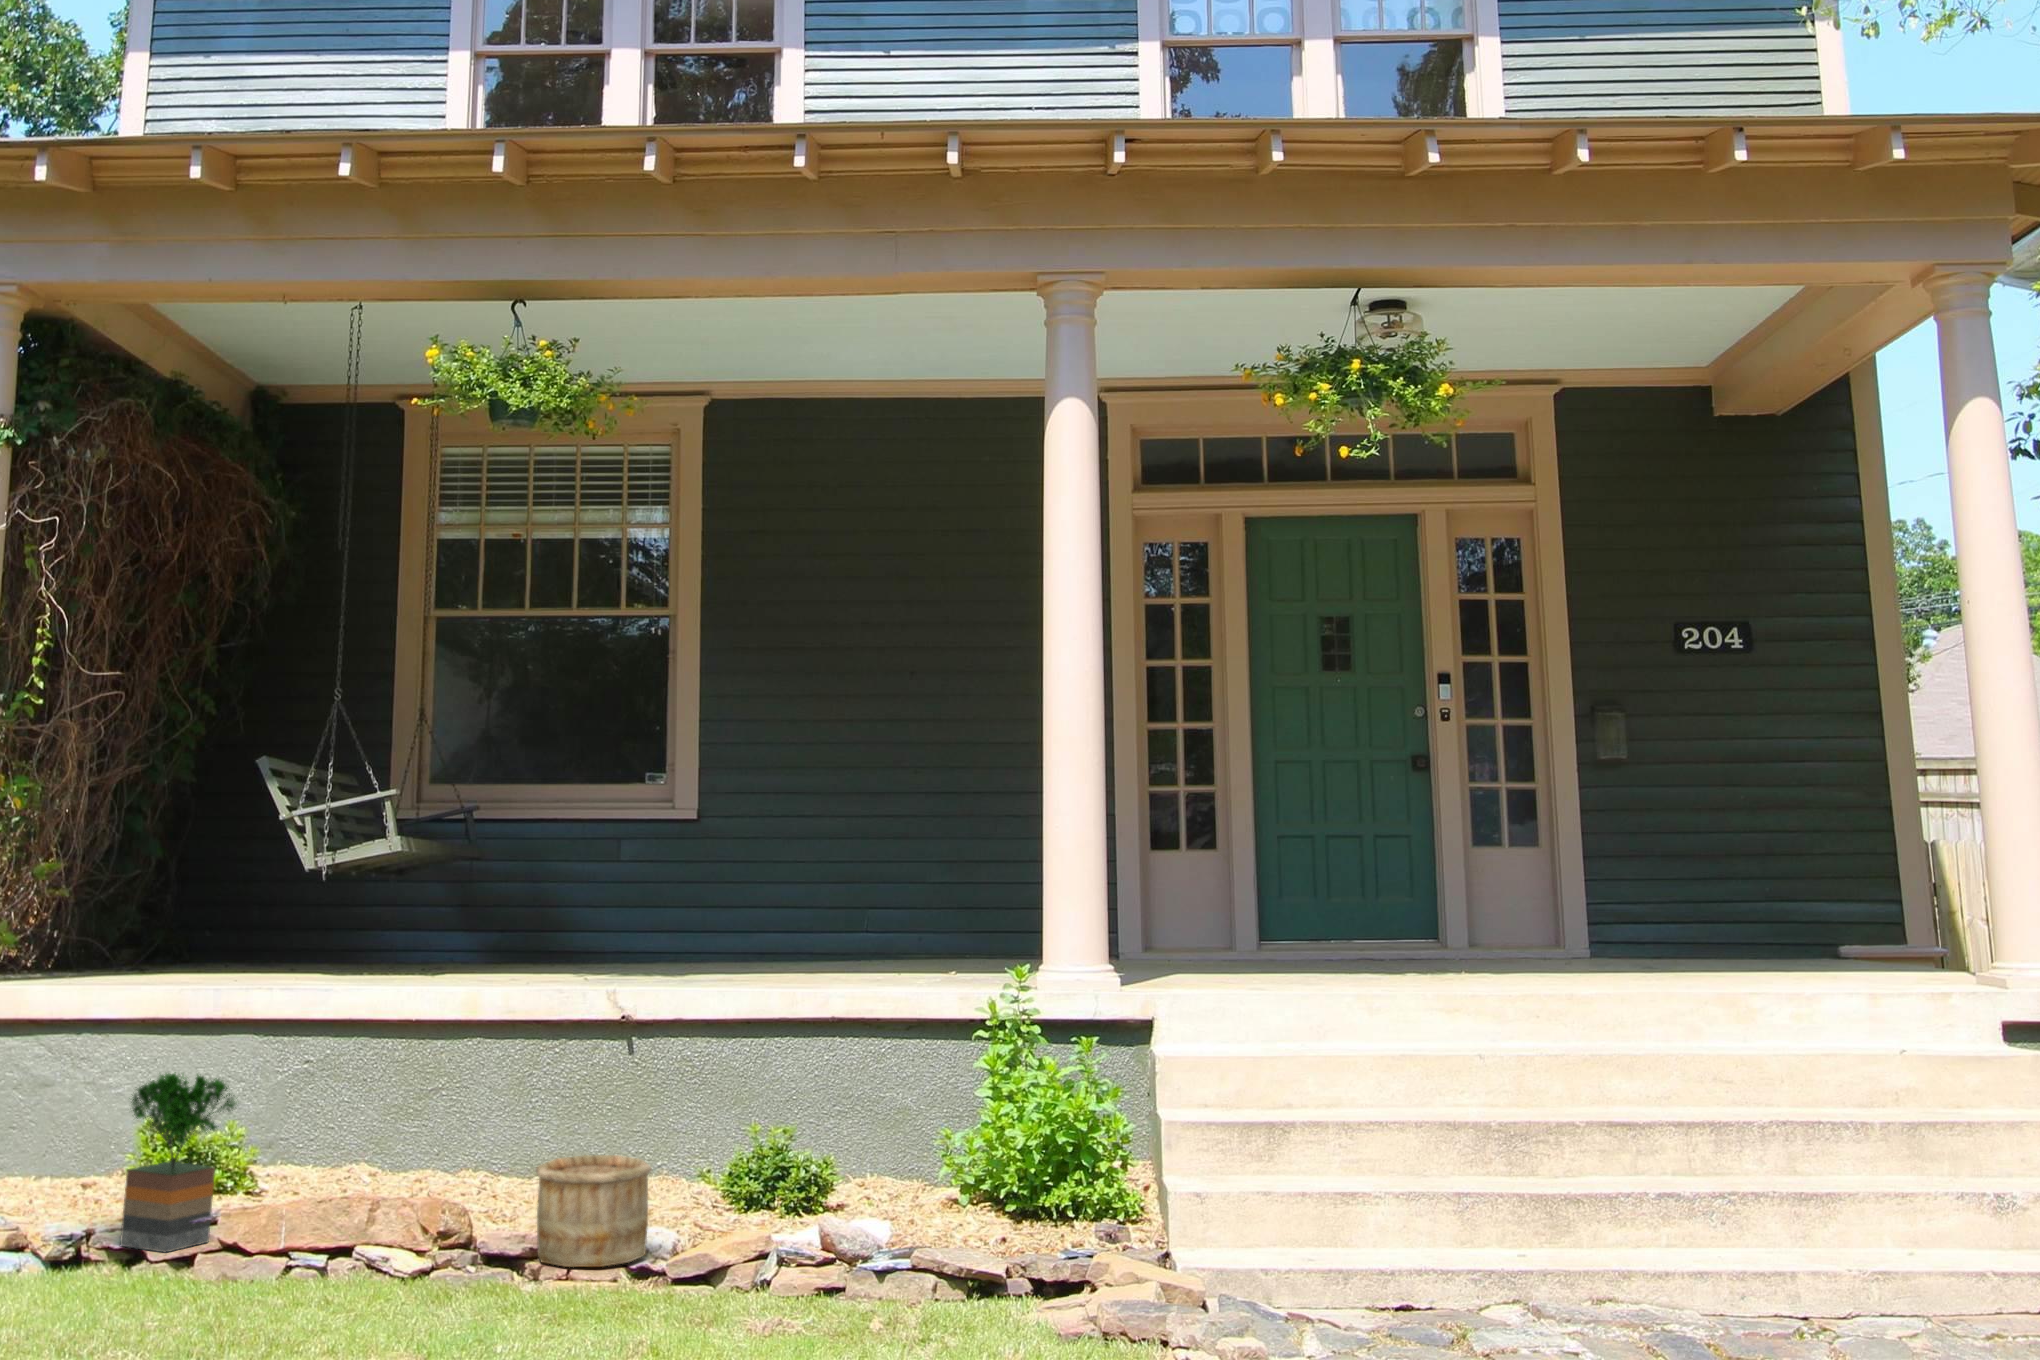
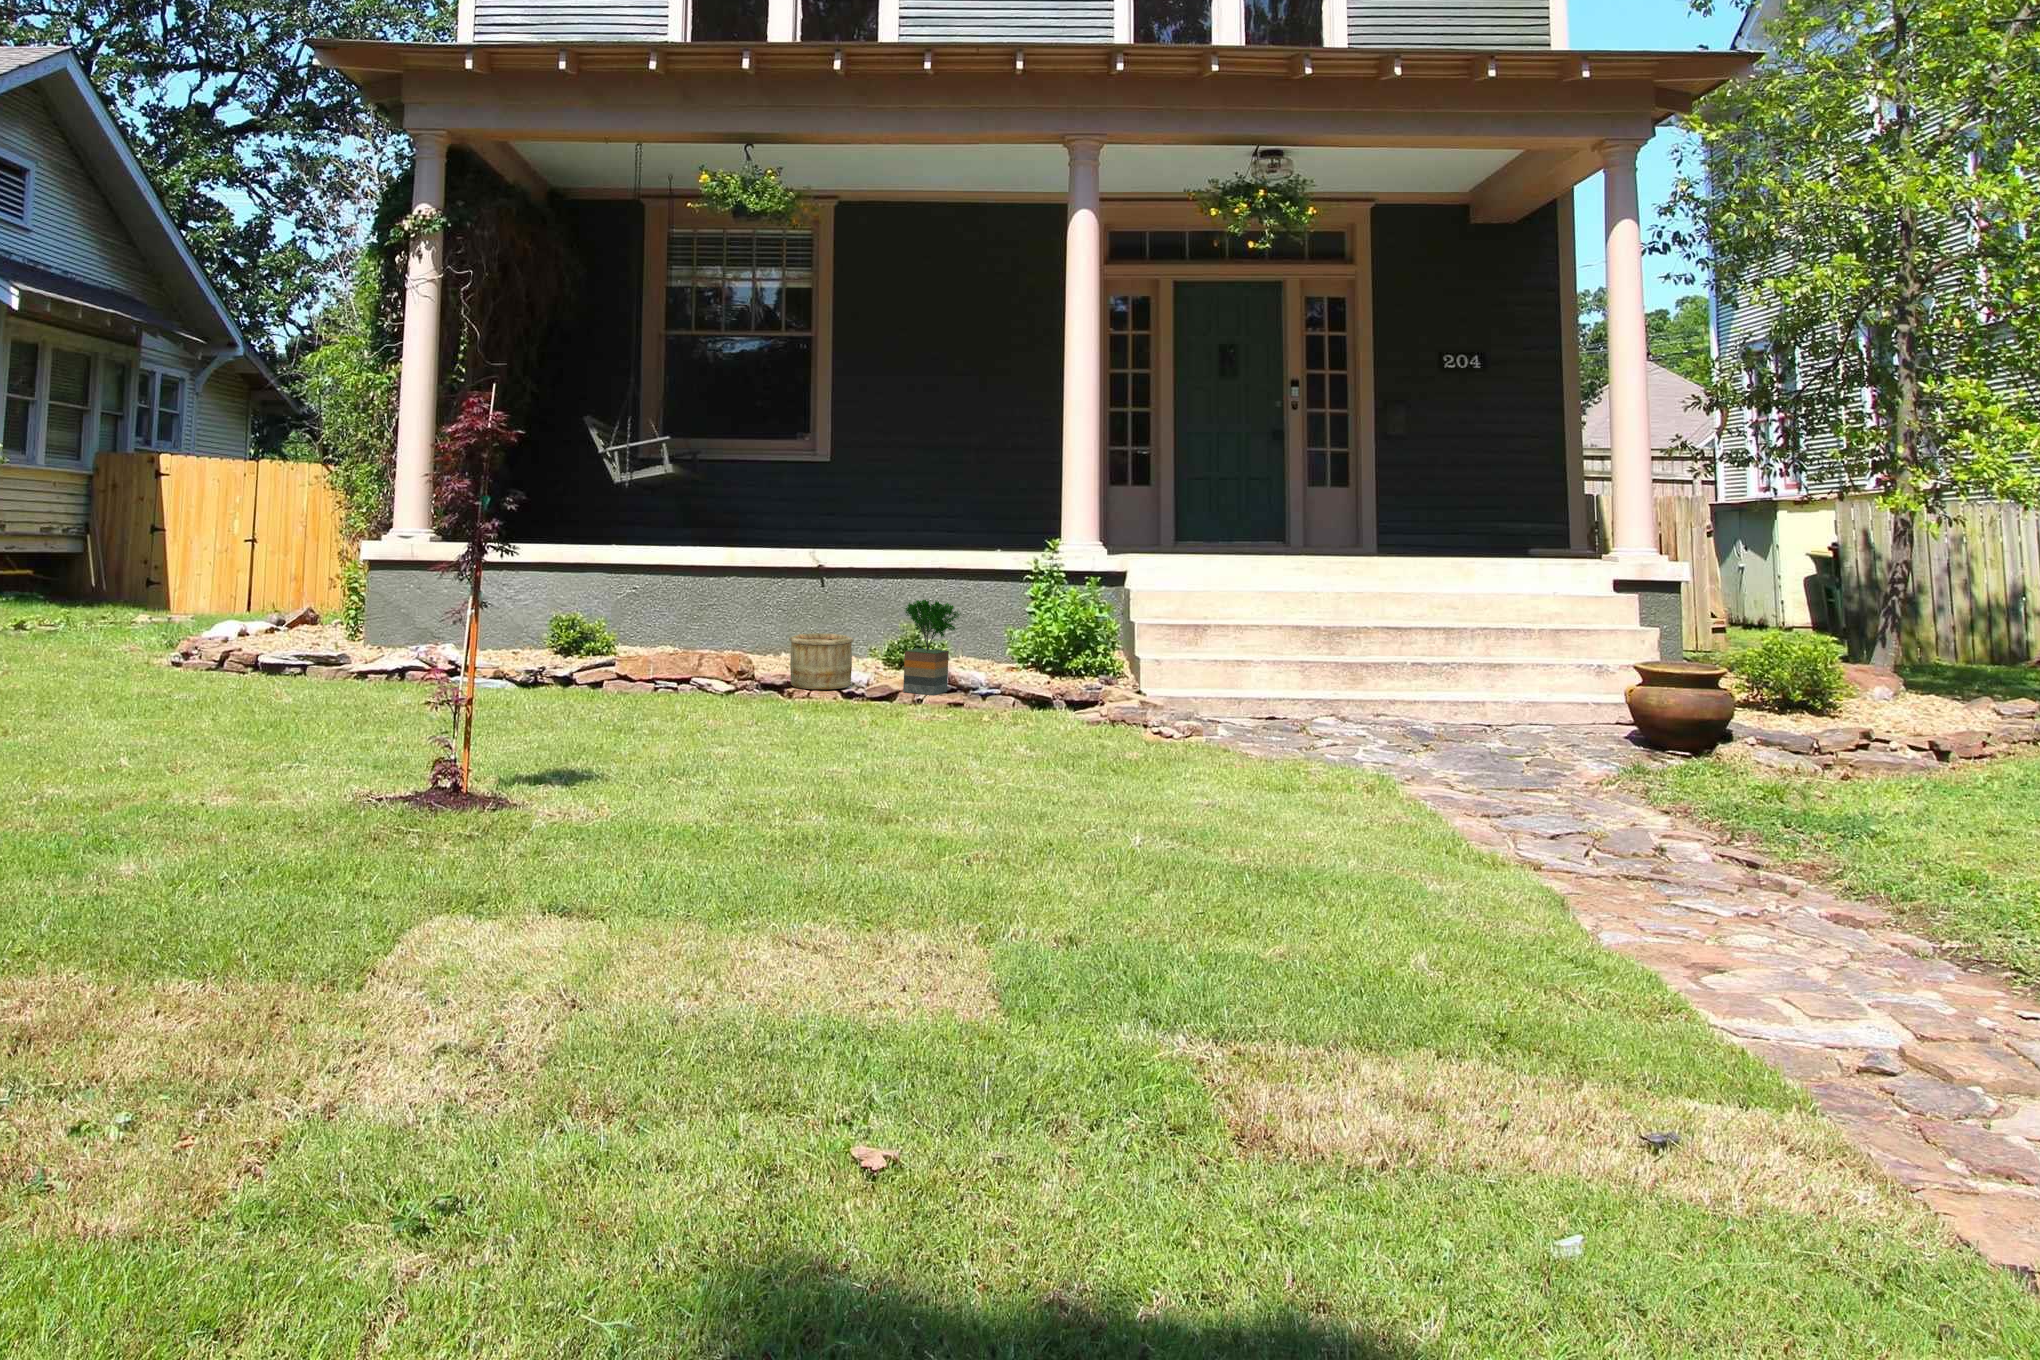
potted tree: present [120,1073,235,1252] -> present [903,599,960,695]

